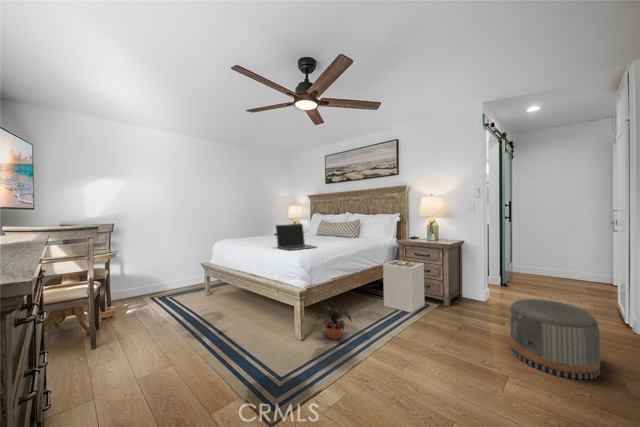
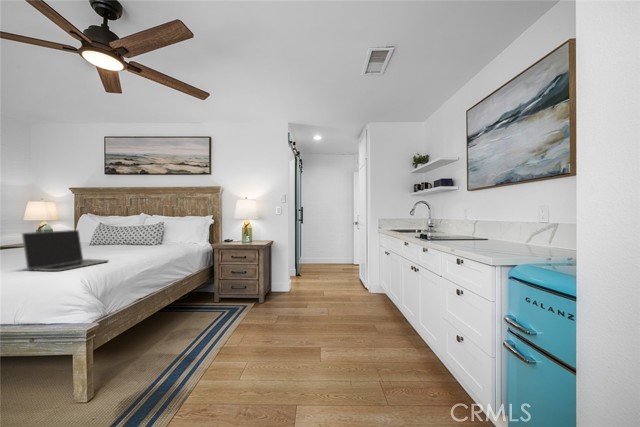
laundry hamper: present [383,260,424,313] -> none [200,265,242,318]
pouf: present [510,299,600,379] -> none [316,281,366,335]
potted plant: present [317,306,352,339] -> none [115,336,172,380]

